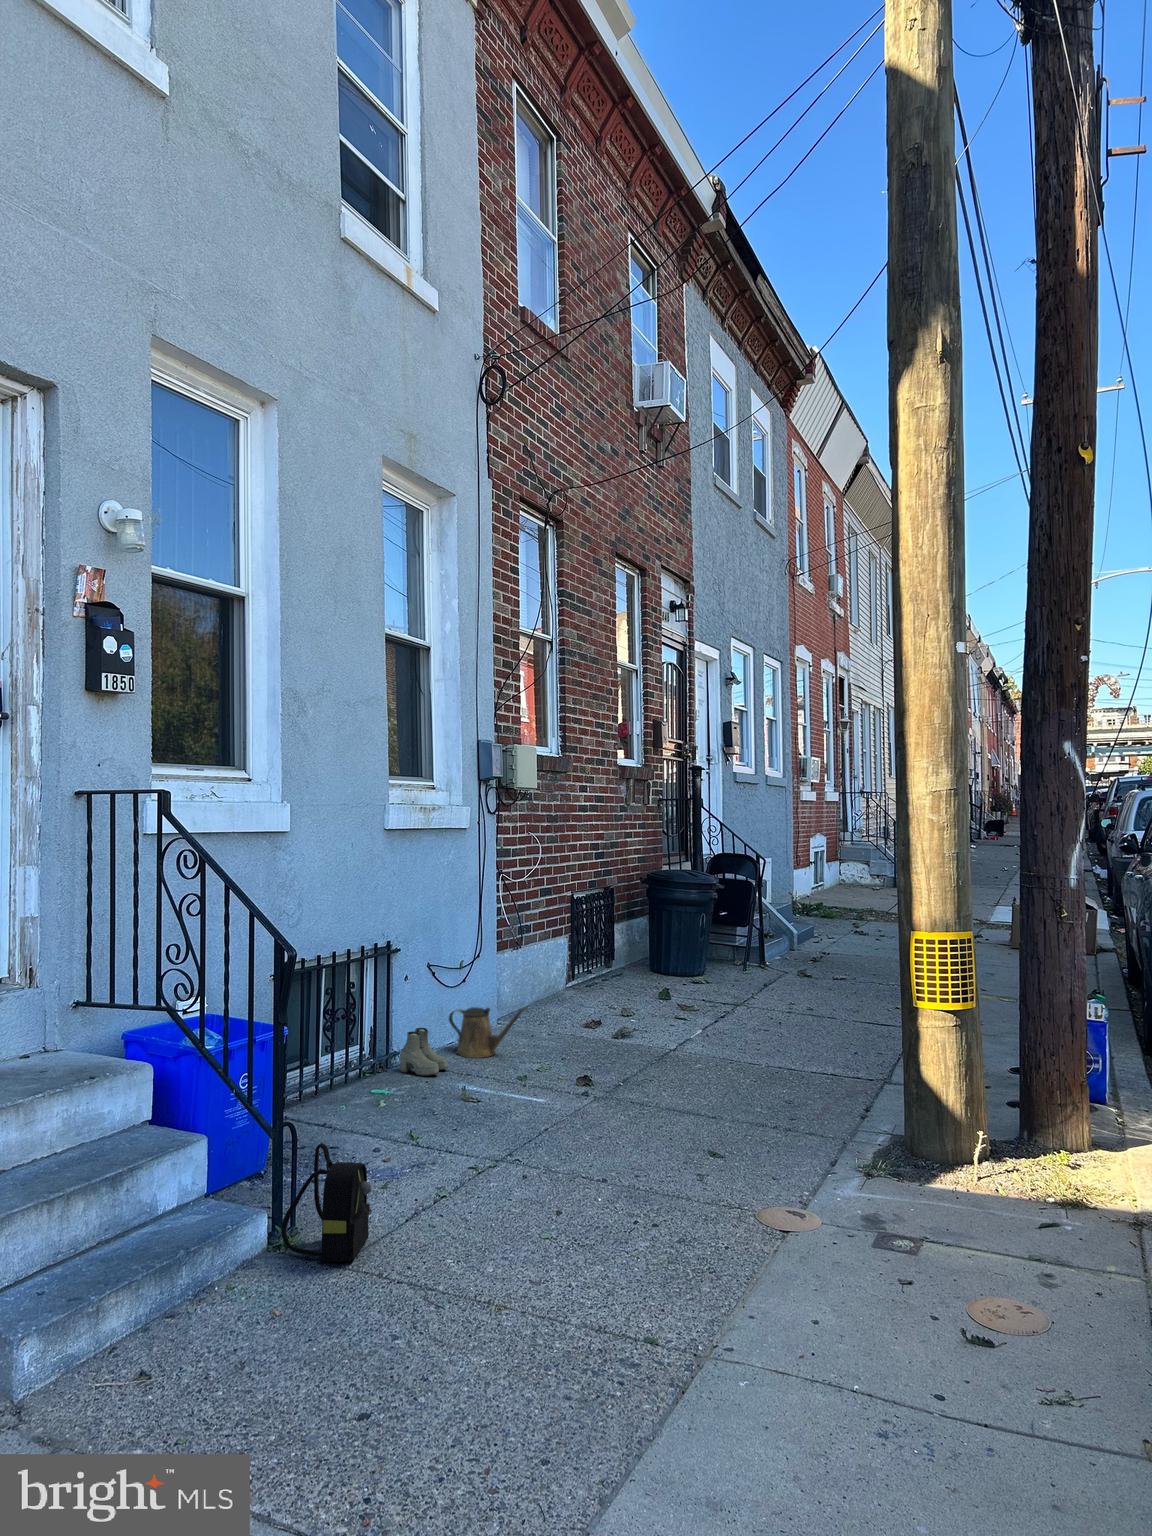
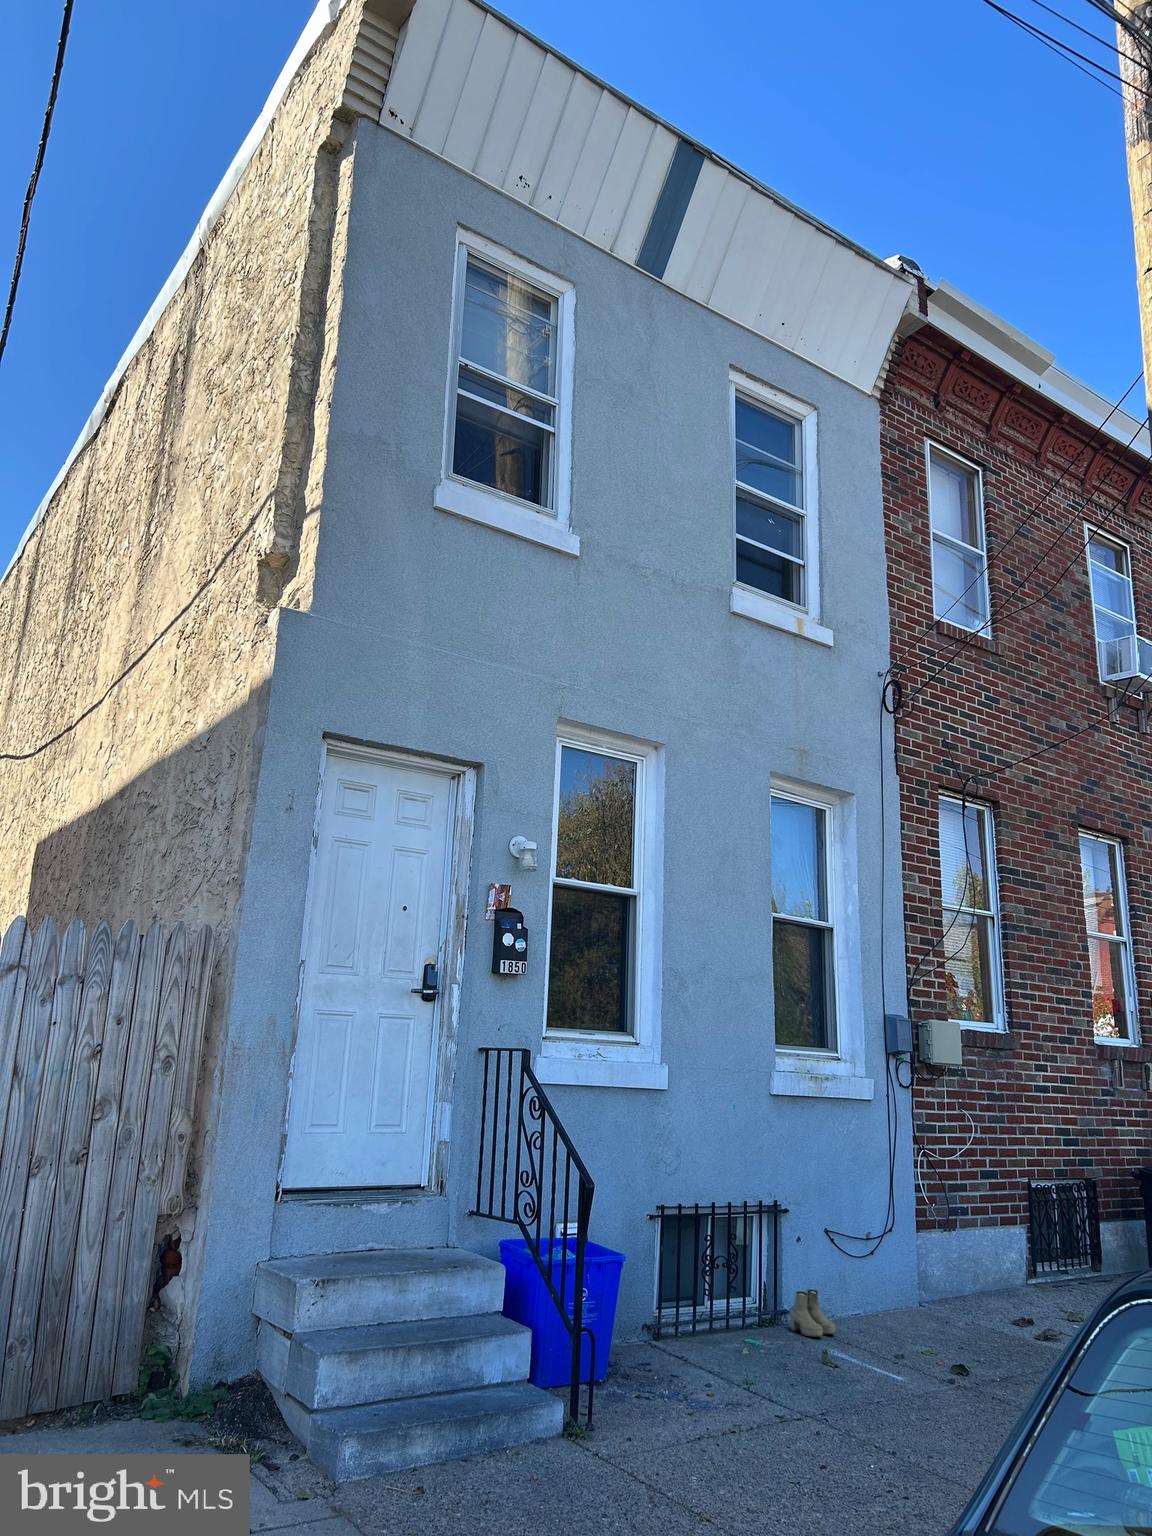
watering can: present [449,1007,527,1058] -> none [853,1279,921,1331]
backpack: present [281,1143,372,1262] -> none [575,1352,650,1458]

